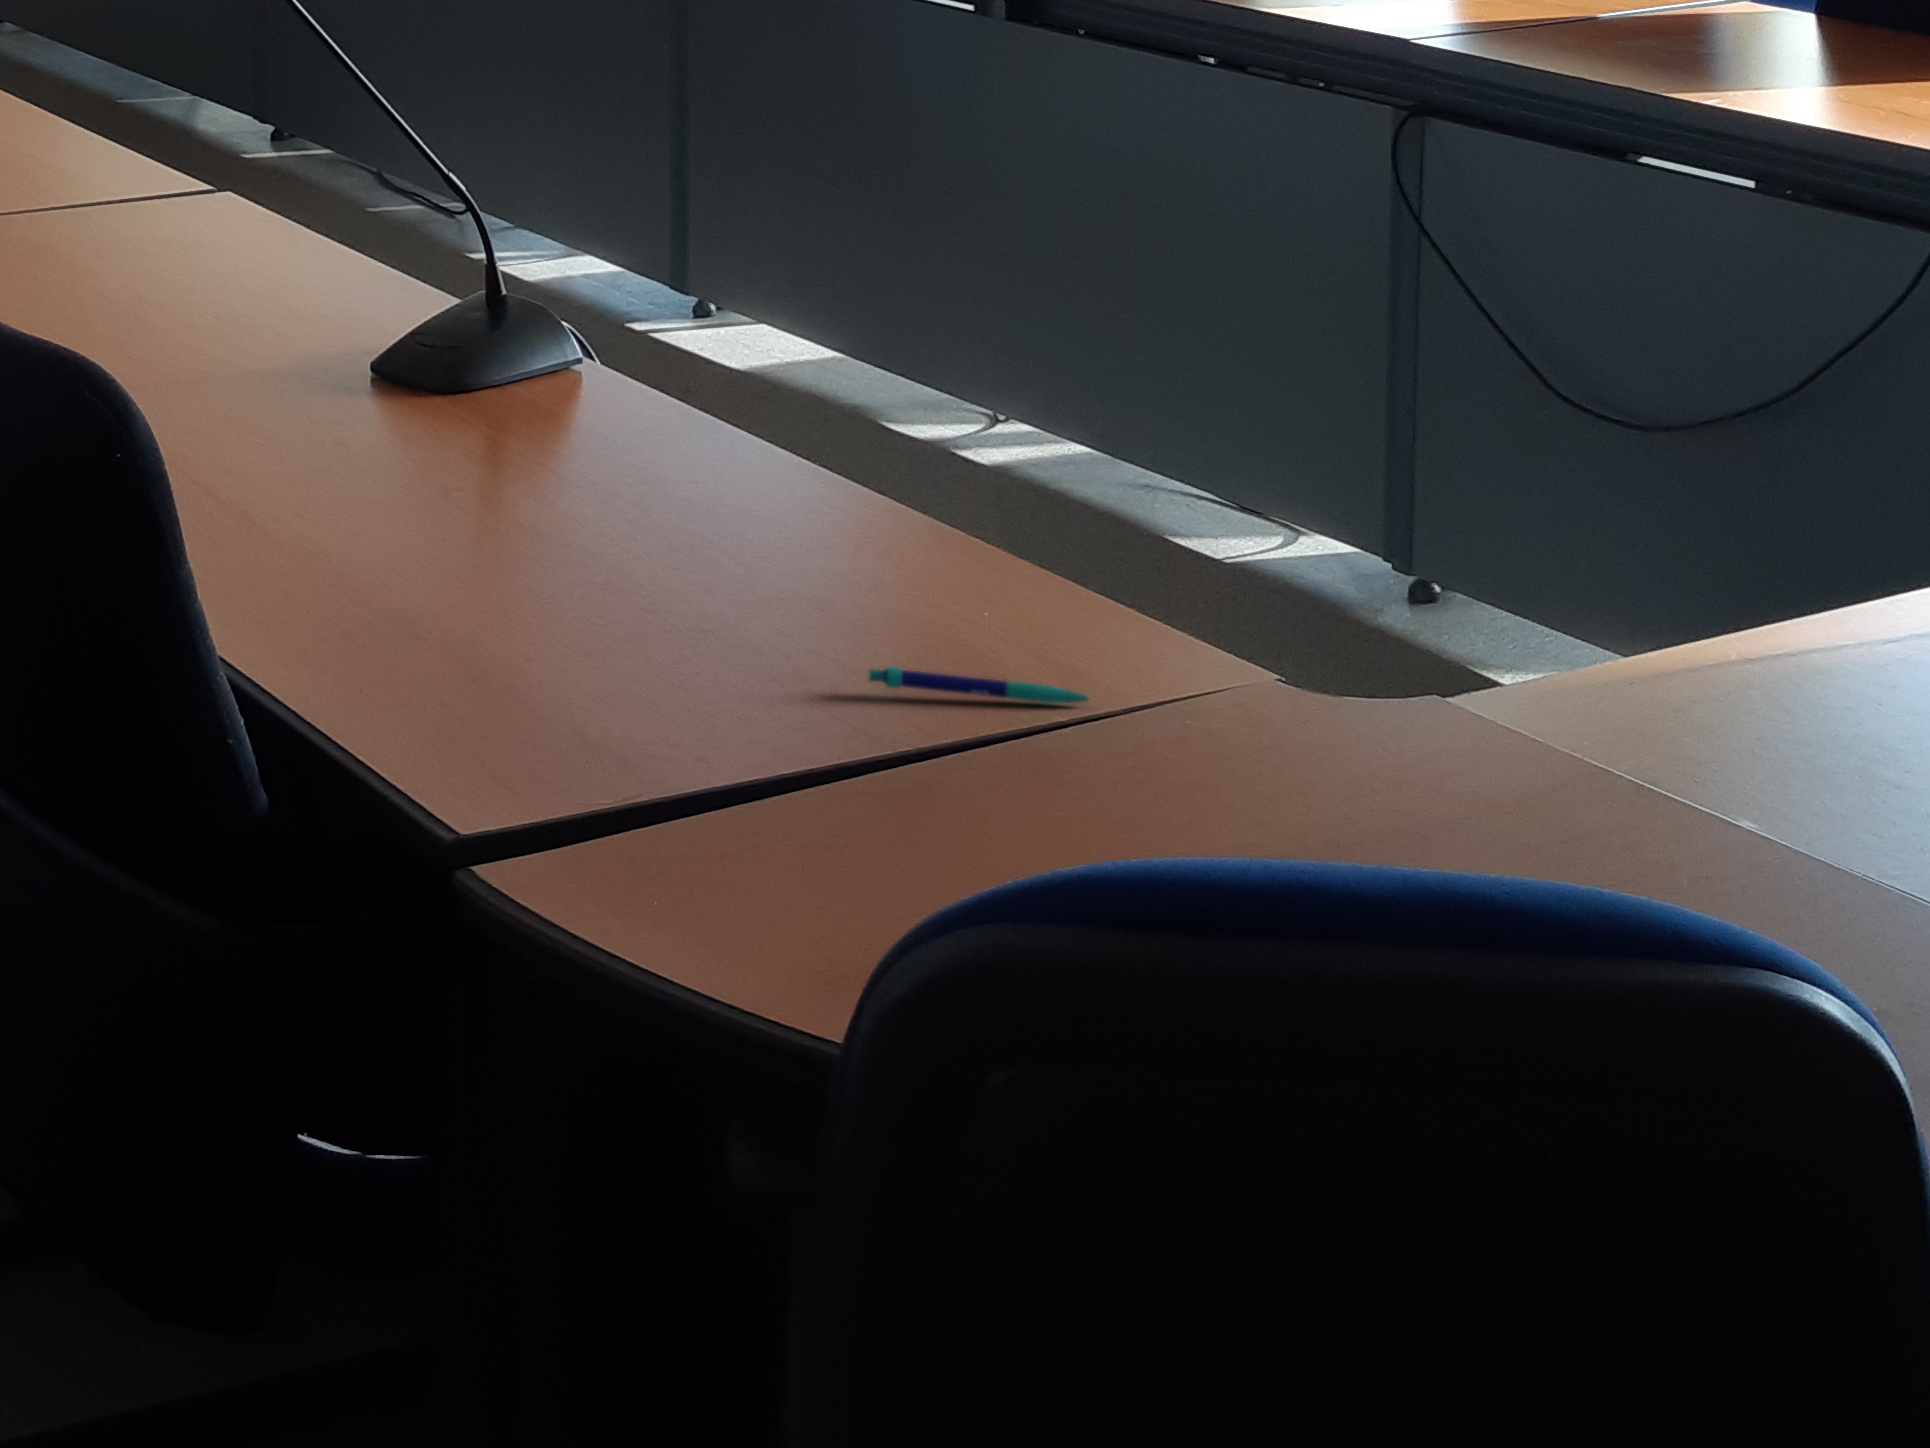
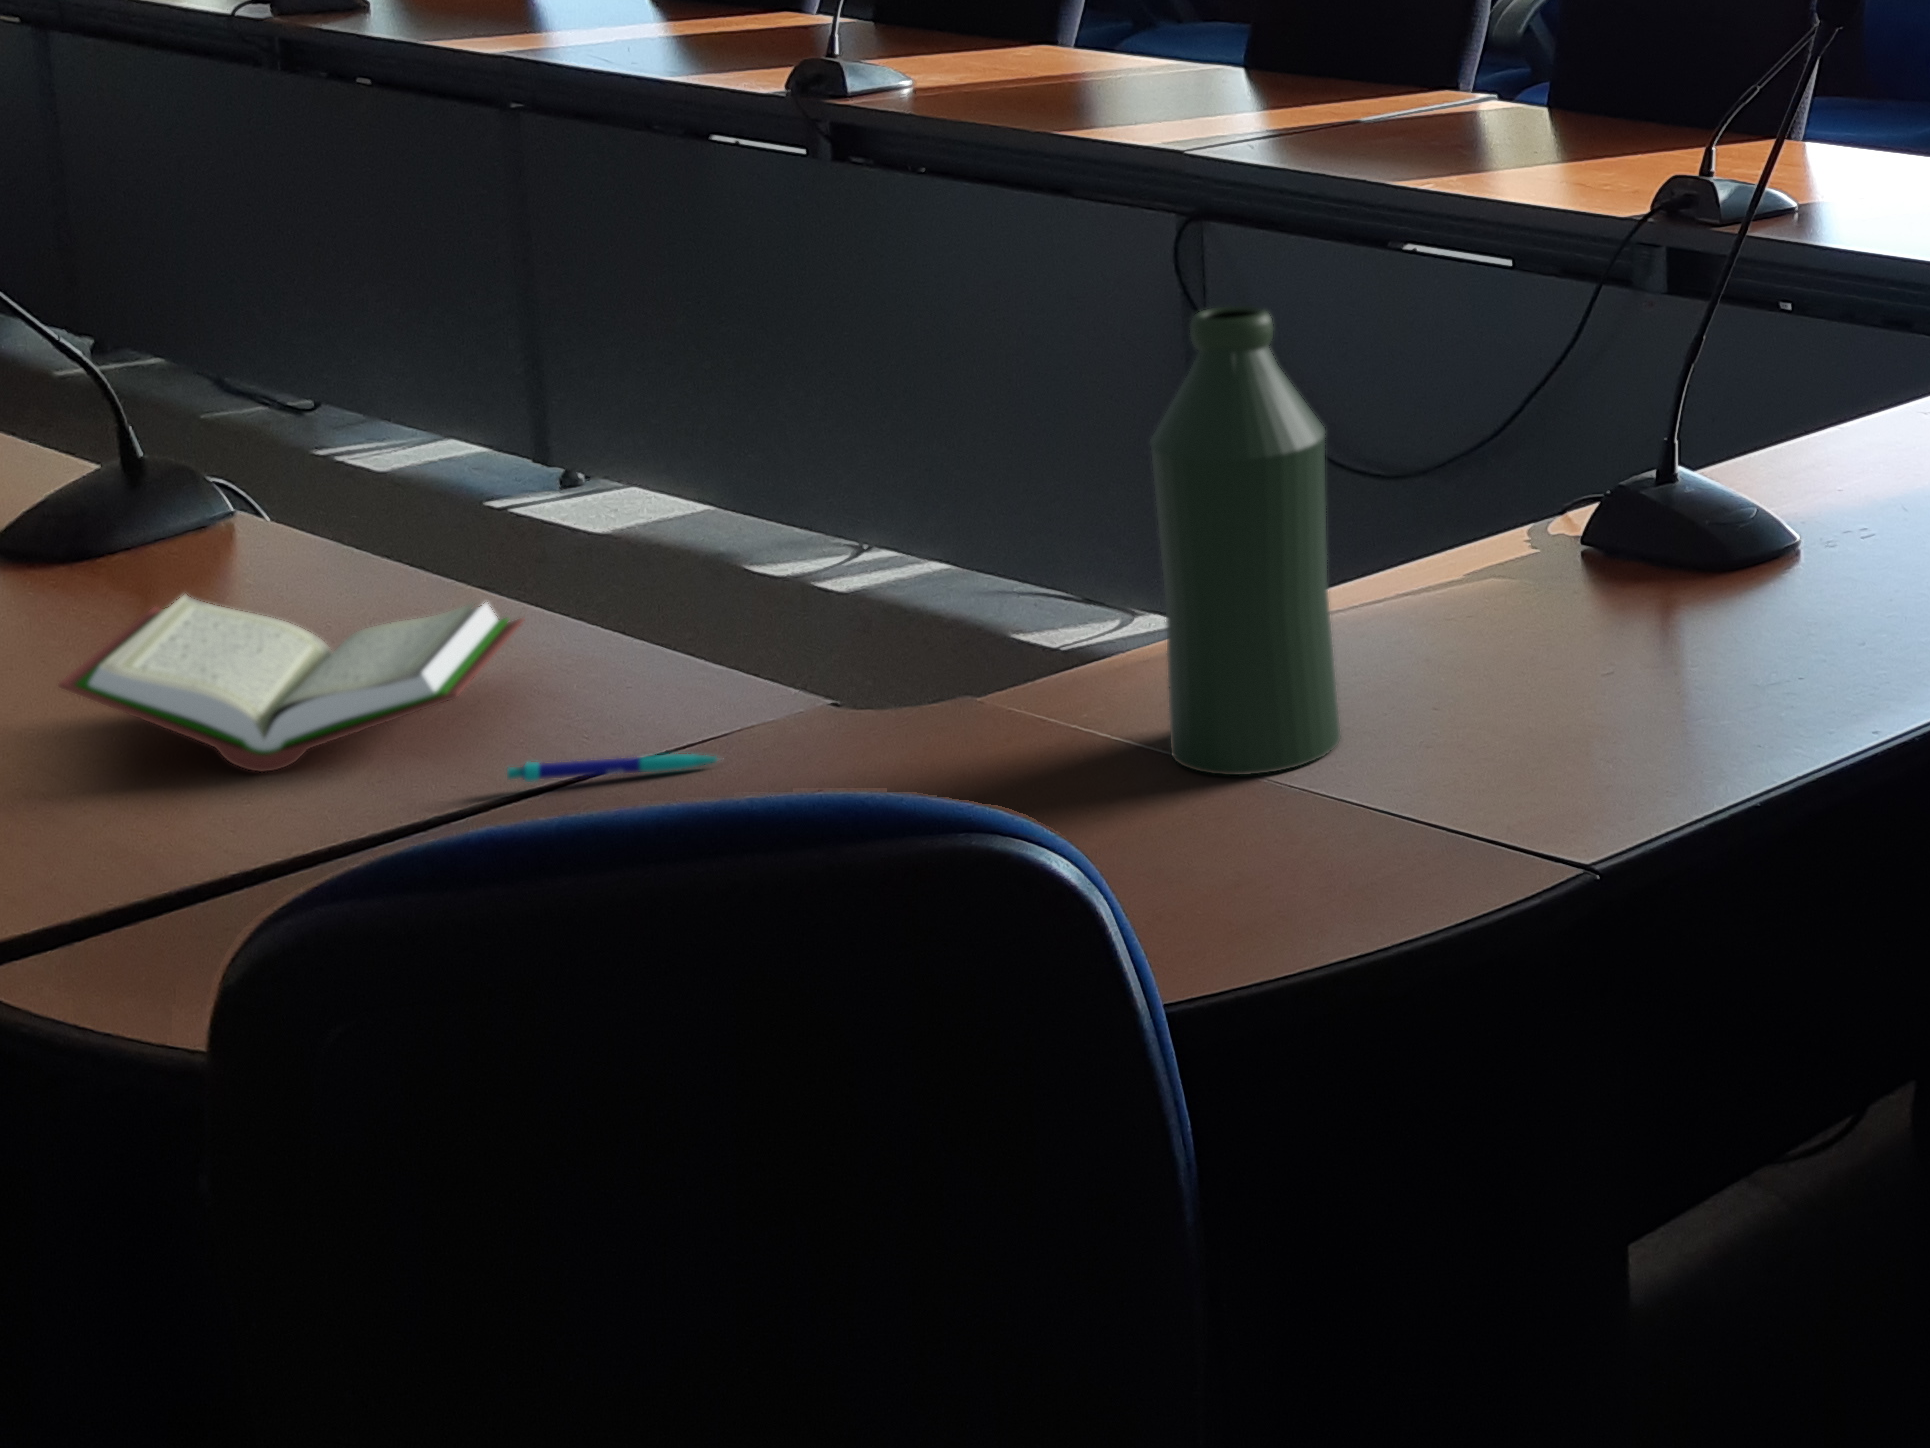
bottle: none [1638,252,1888,846] -> present [1150,306,1341,775]
book: none [438,419,859,624] -> present [59,595,523,771]

